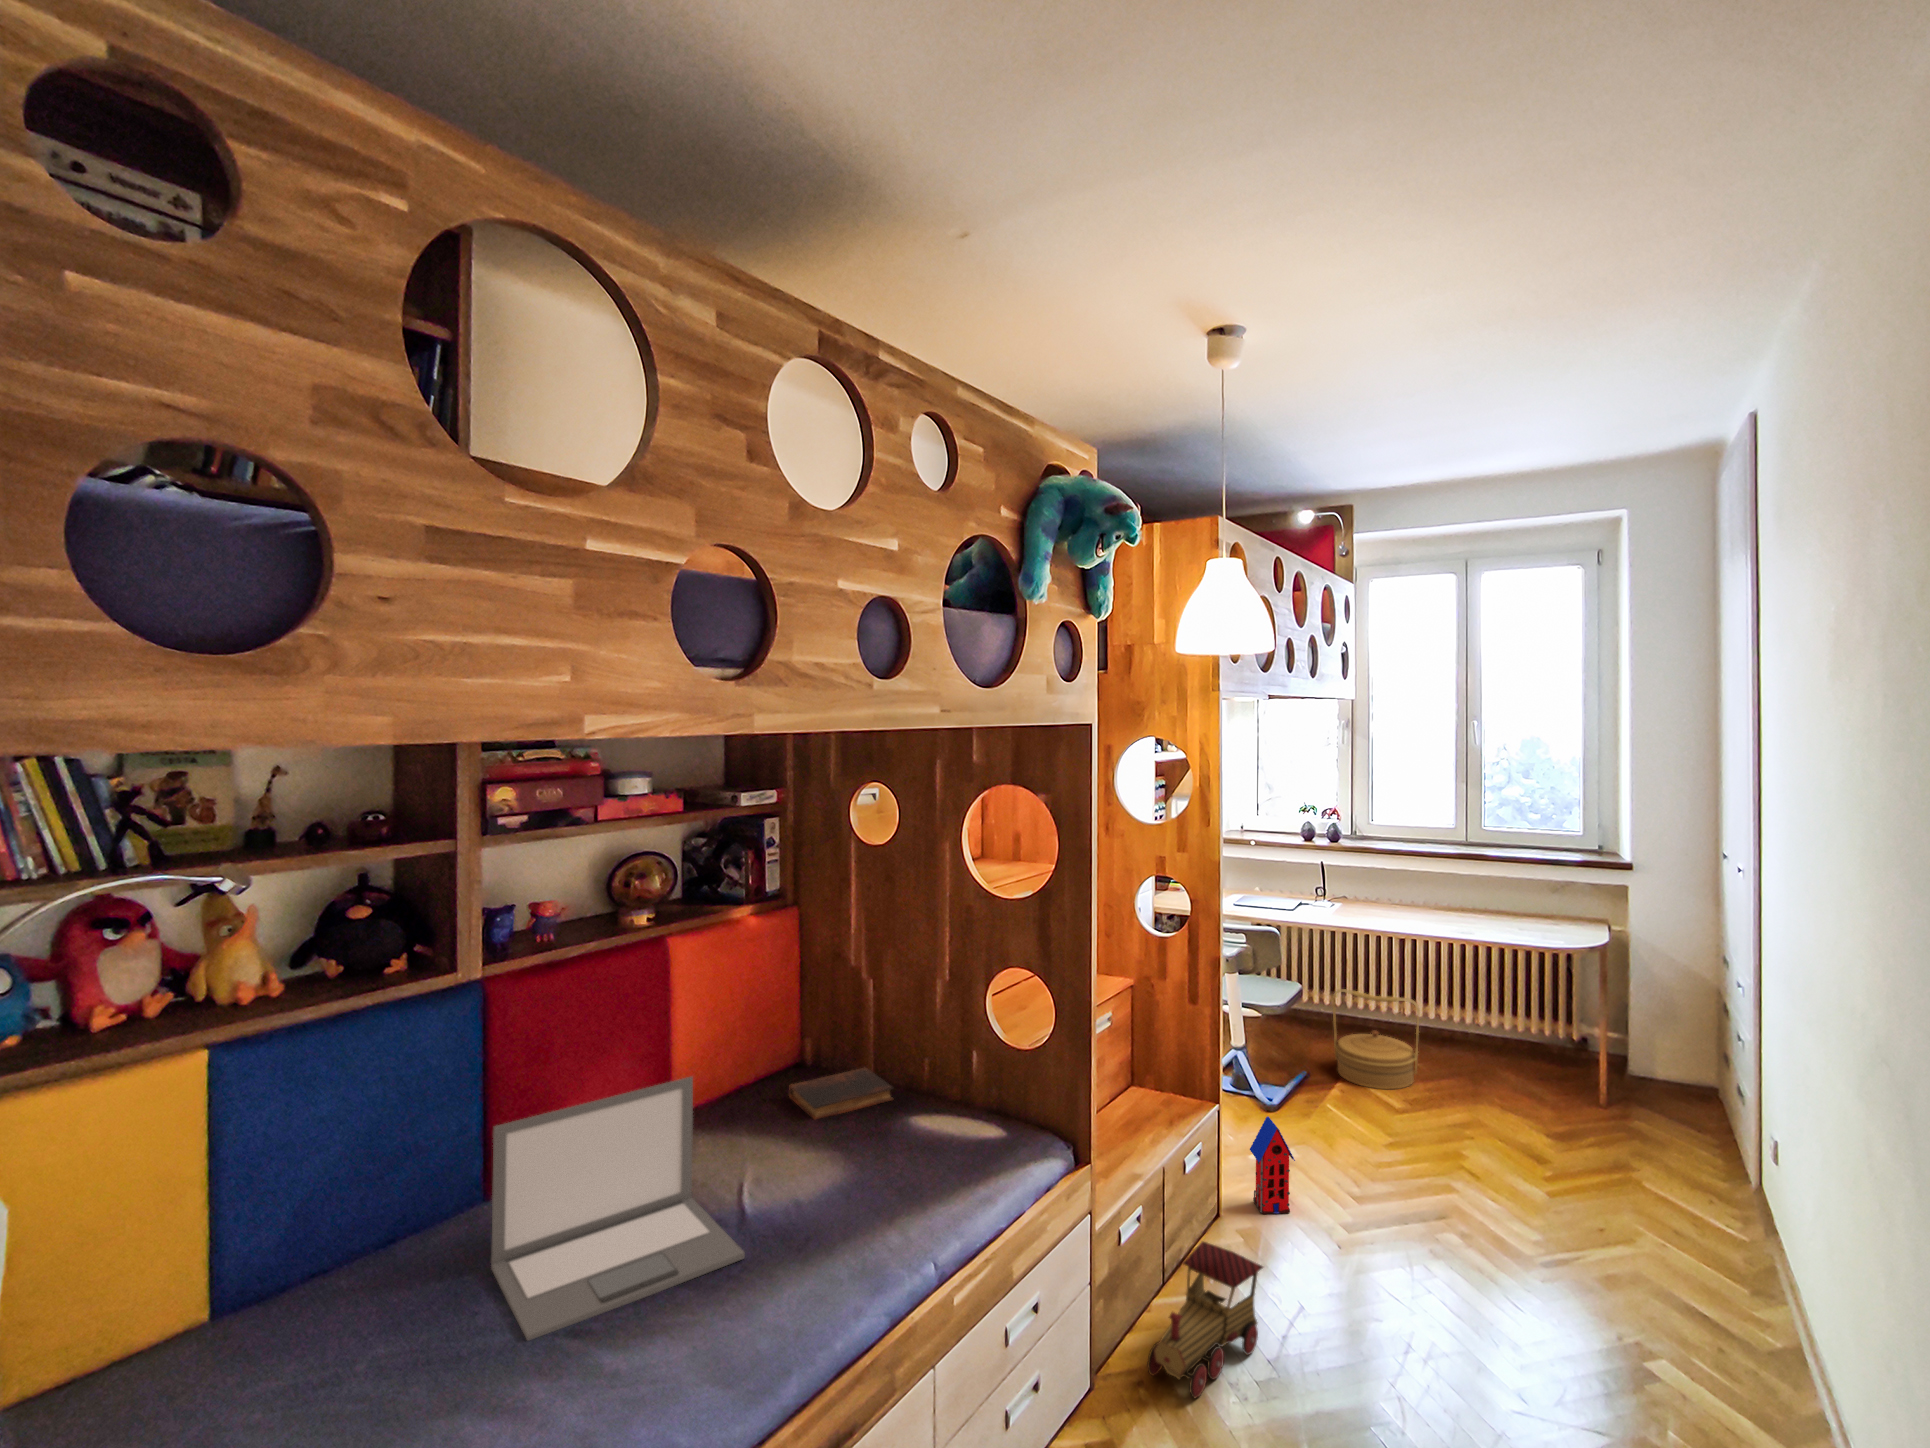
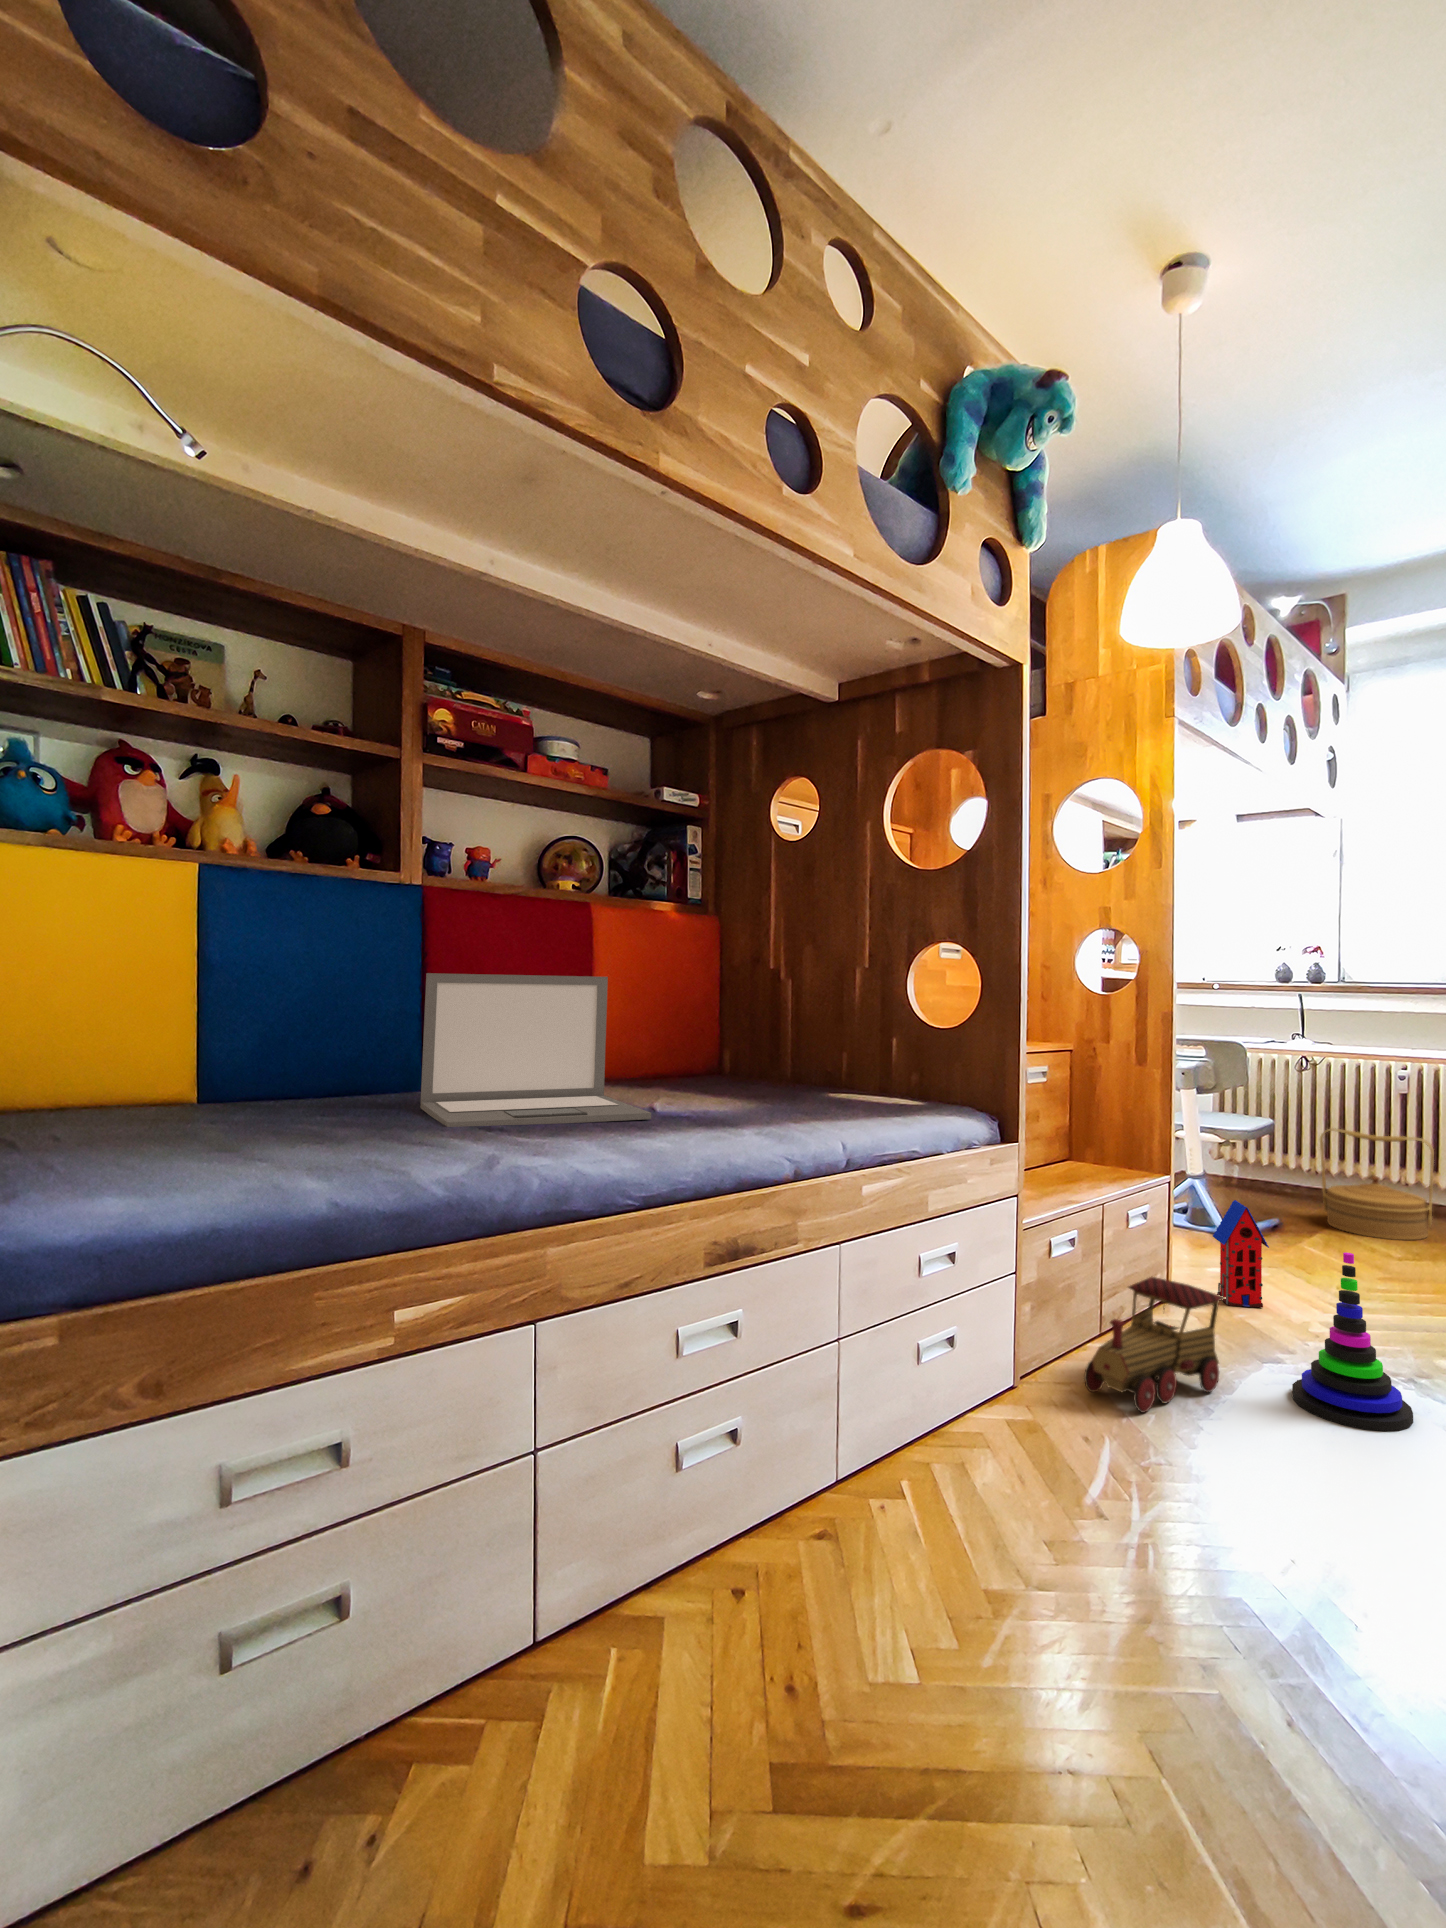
book: present [789,1068,893,1119] -> none [703,1071,808,1092]
stacking toy: none [1315,1222,1407,1383] -> present [1292,1252,1413,1431]

